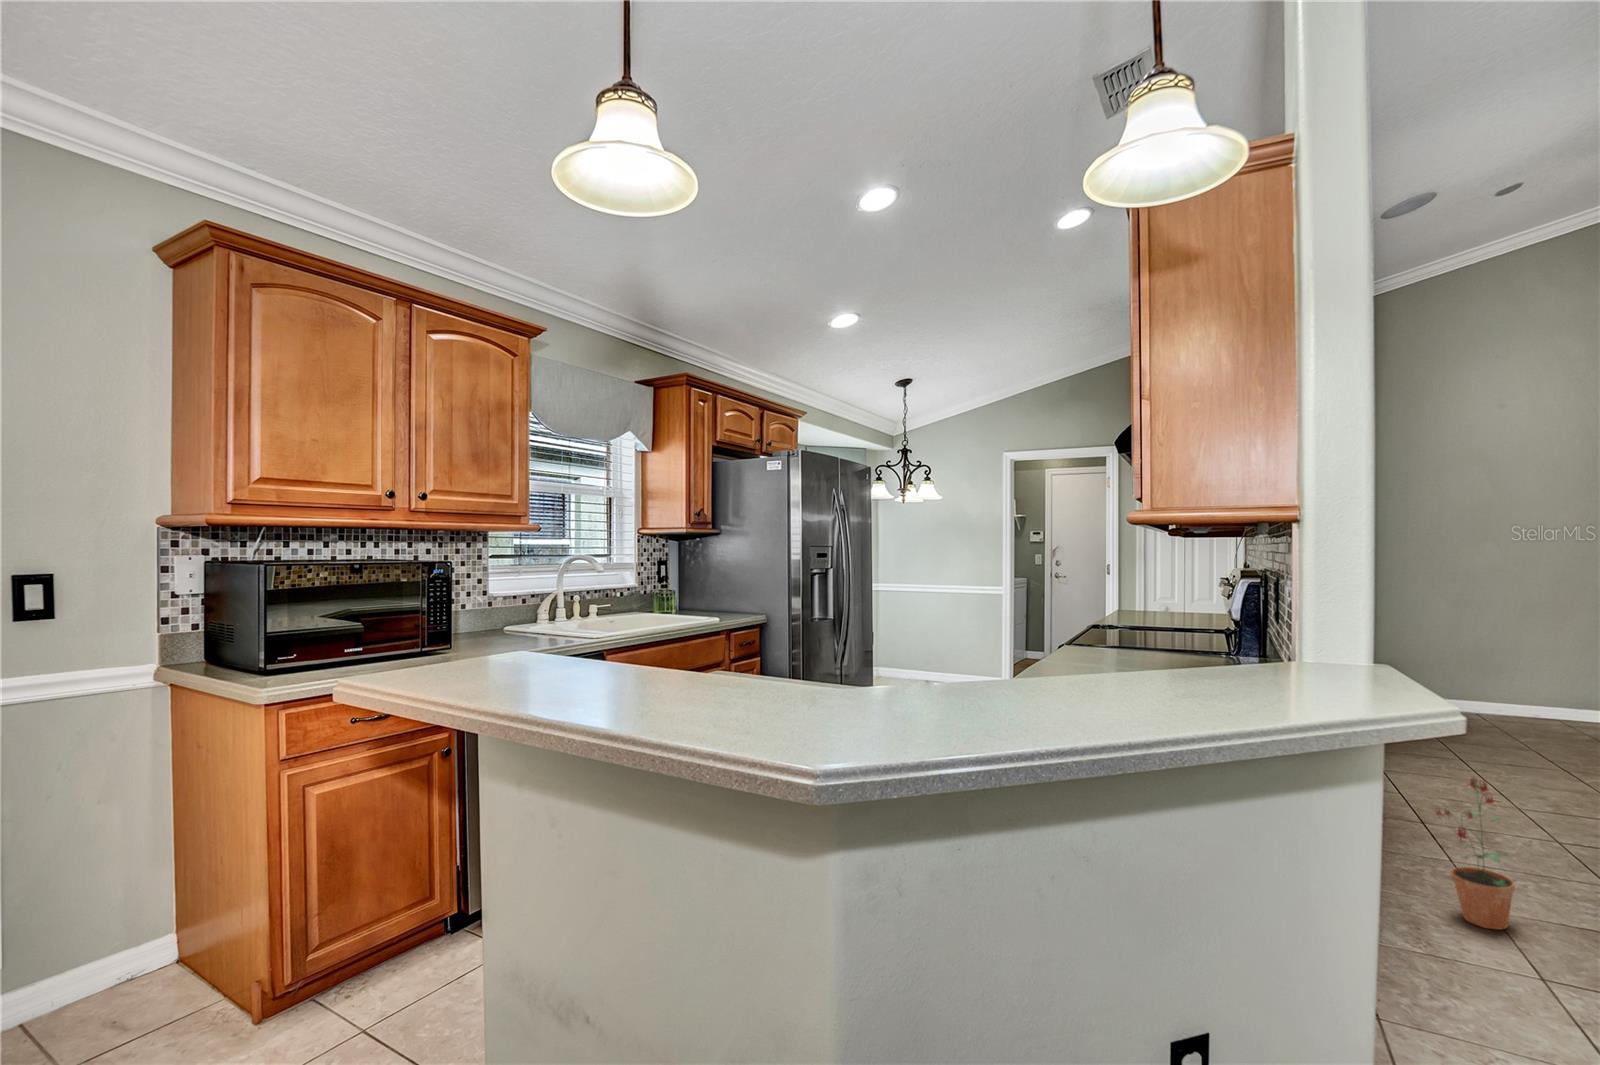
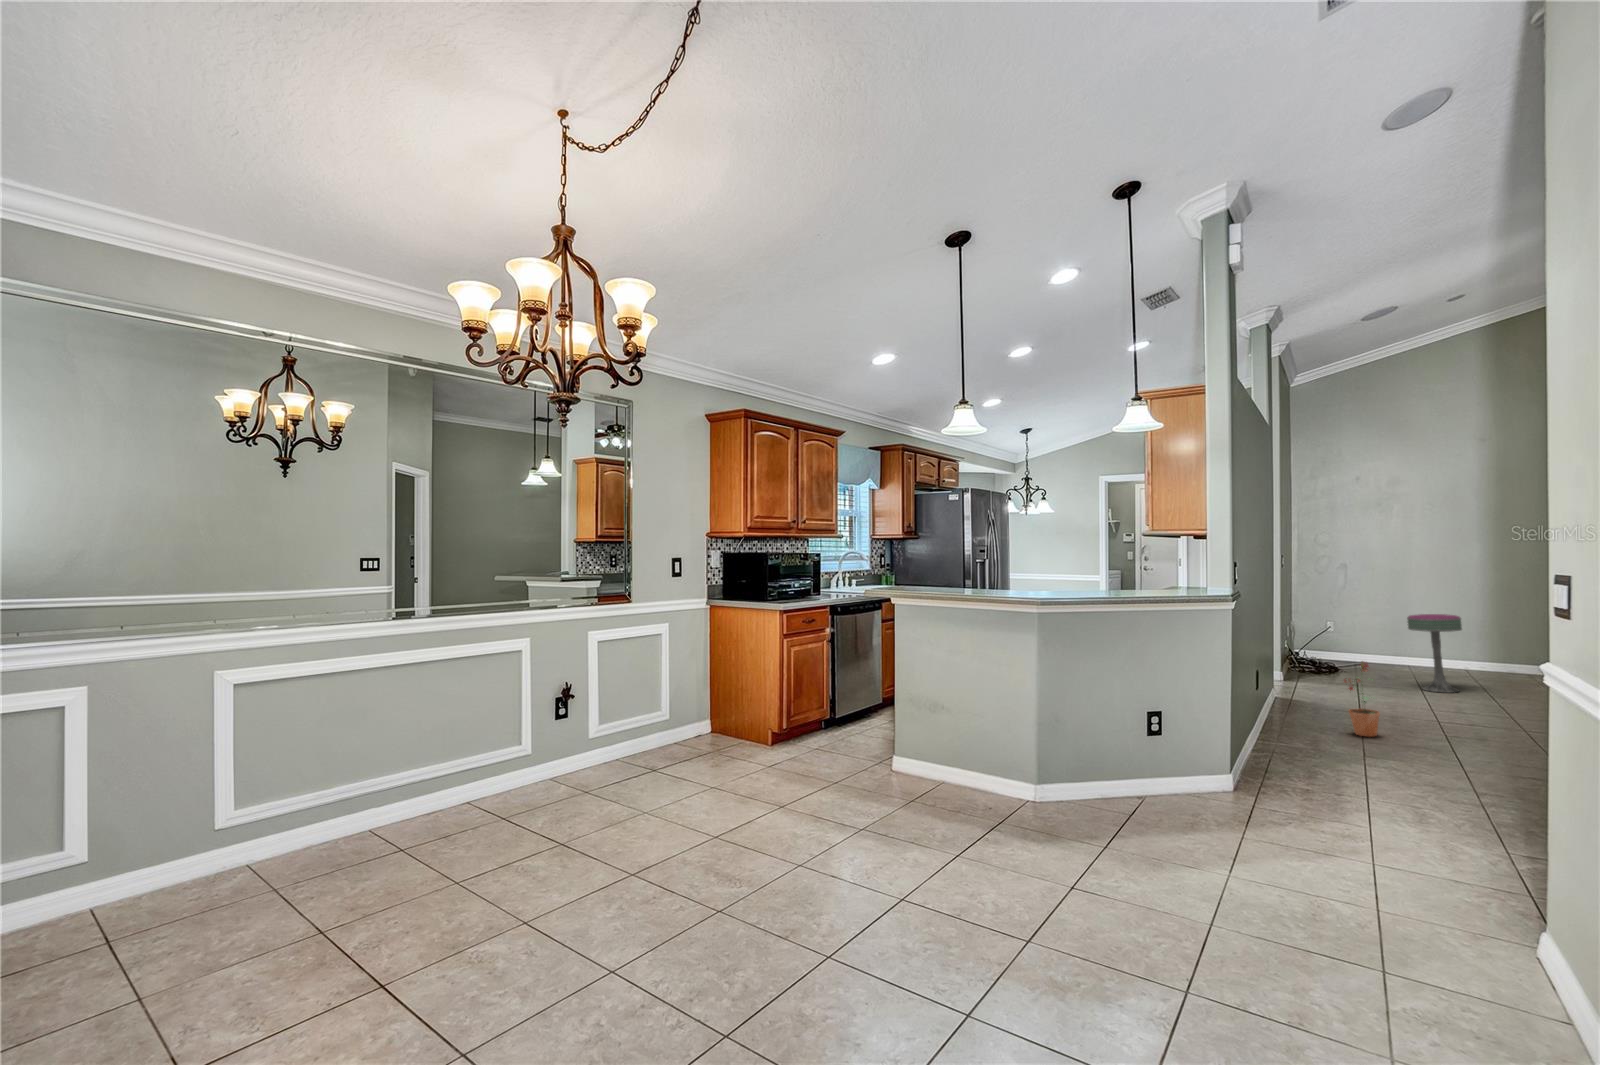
bar stool: none [1450,660,1536,785] -> present [1407,614,1462,693]

